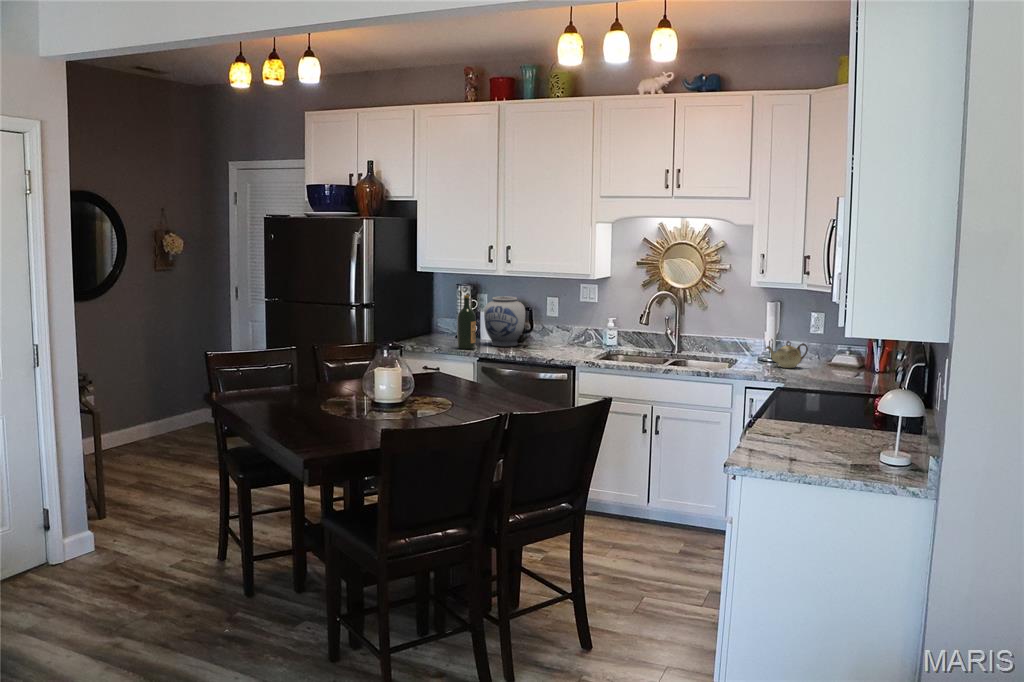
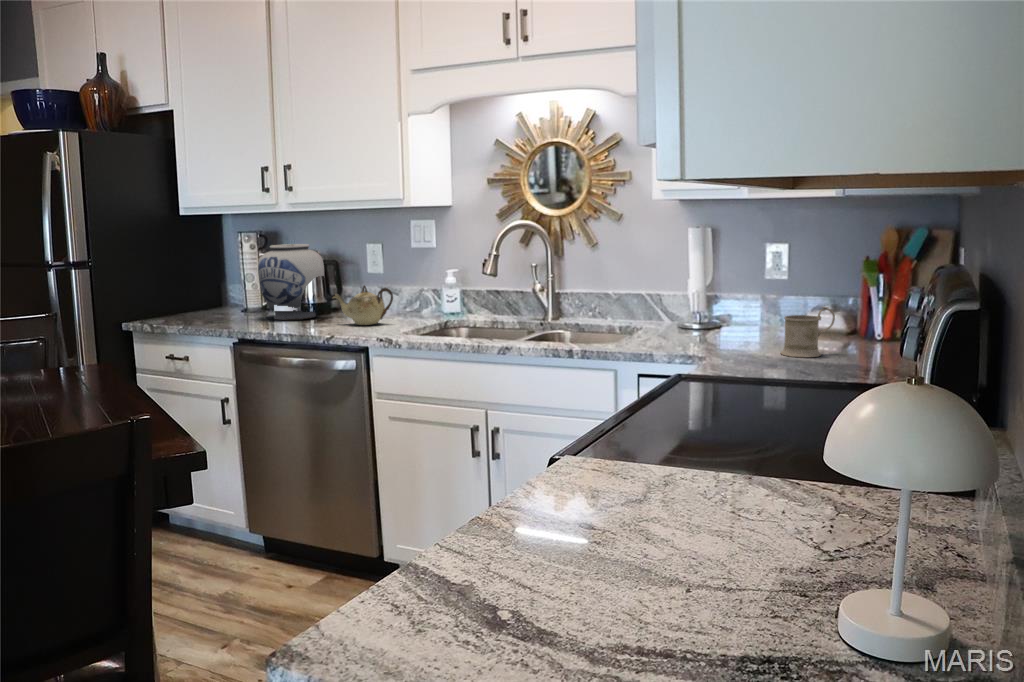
wine bottle: present [457,295,476,349] -> none [199,240,233,326]
teapot: present [765,341,808,368] -> present [332,285,393,325]
mug: none [823,354,853,381] -> present [781,307,835,357]

